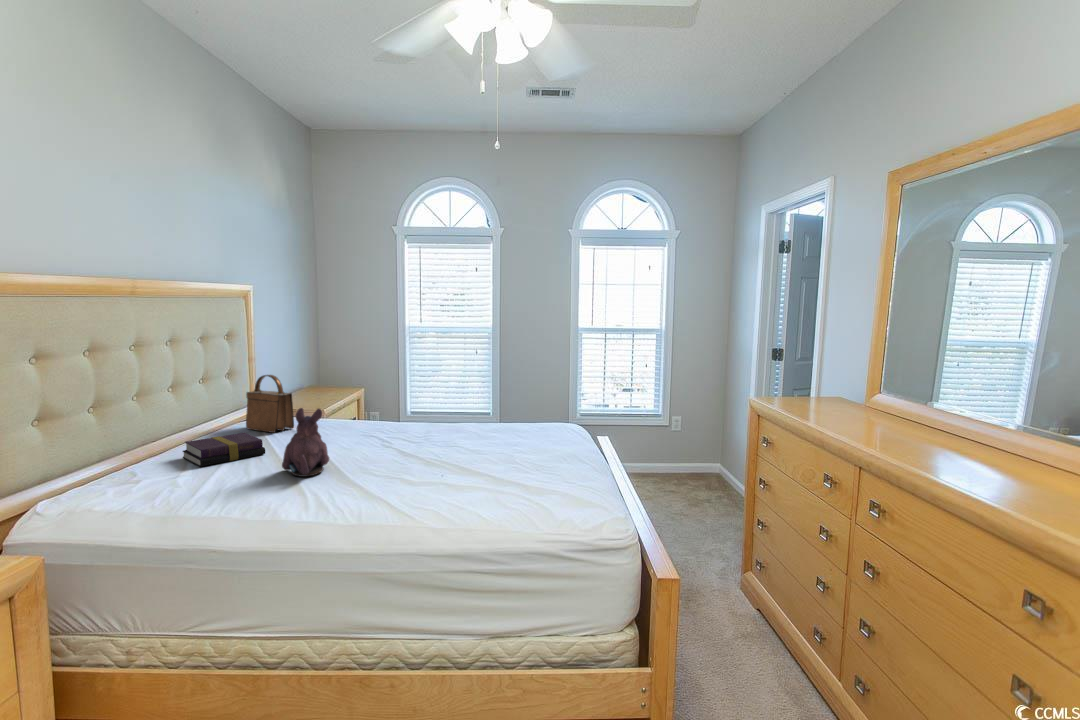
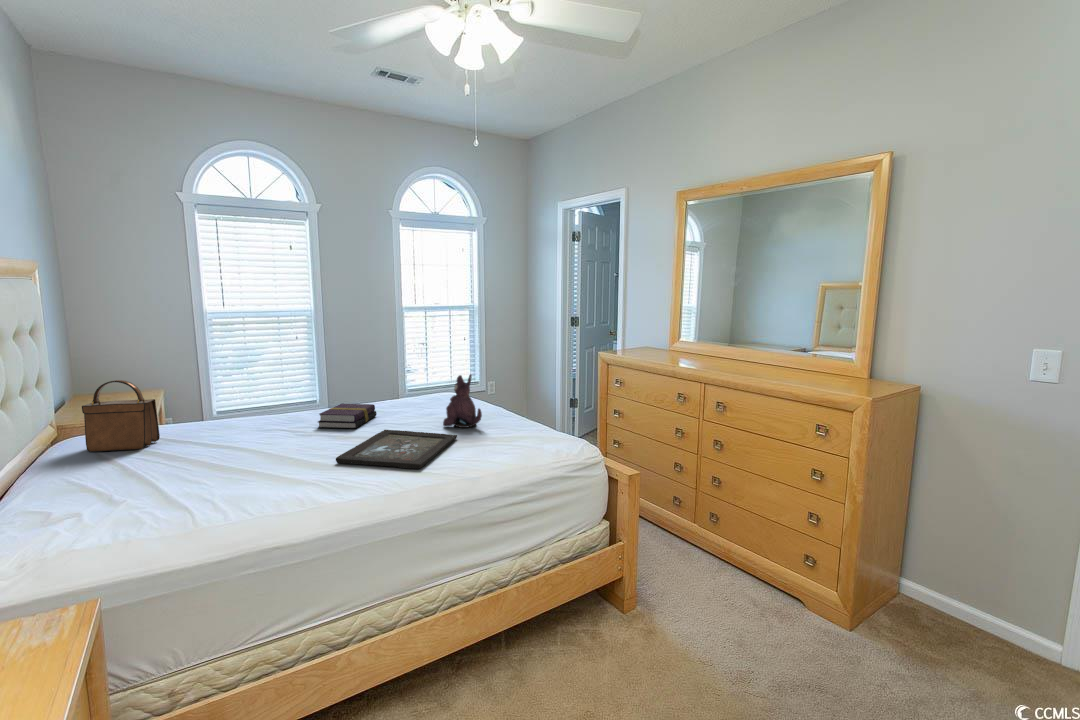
plush toy: present [282,408,329,477] -> present [443,375,482,428]
book: present [183,433,265,467] -> present [318,404,377,428]
tray: none [360,451,498,499] -> present [336,430,457,469]

